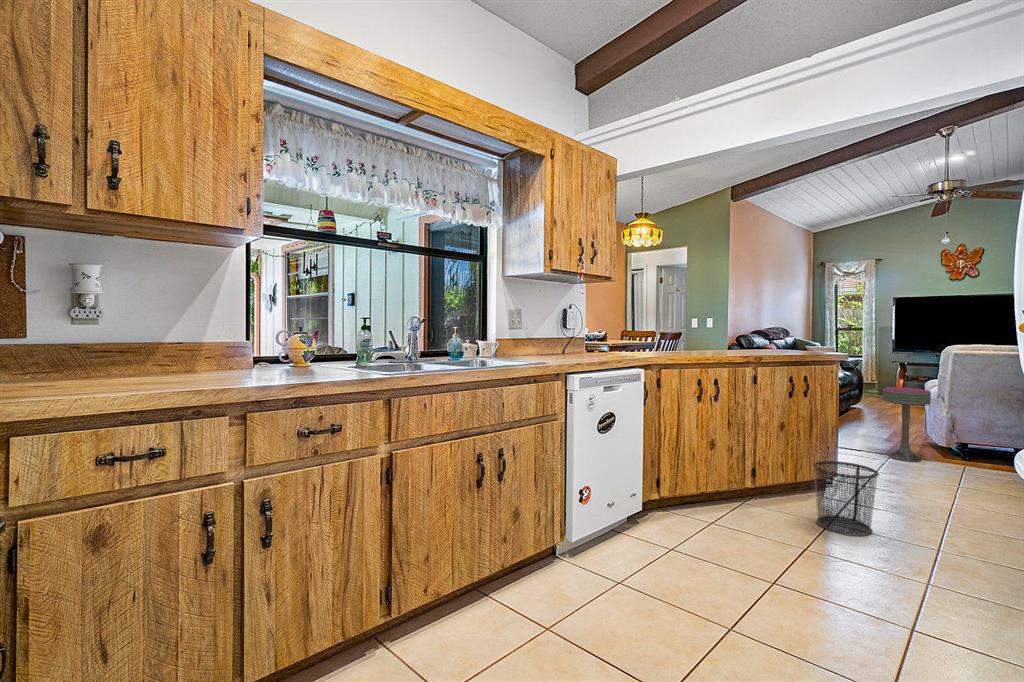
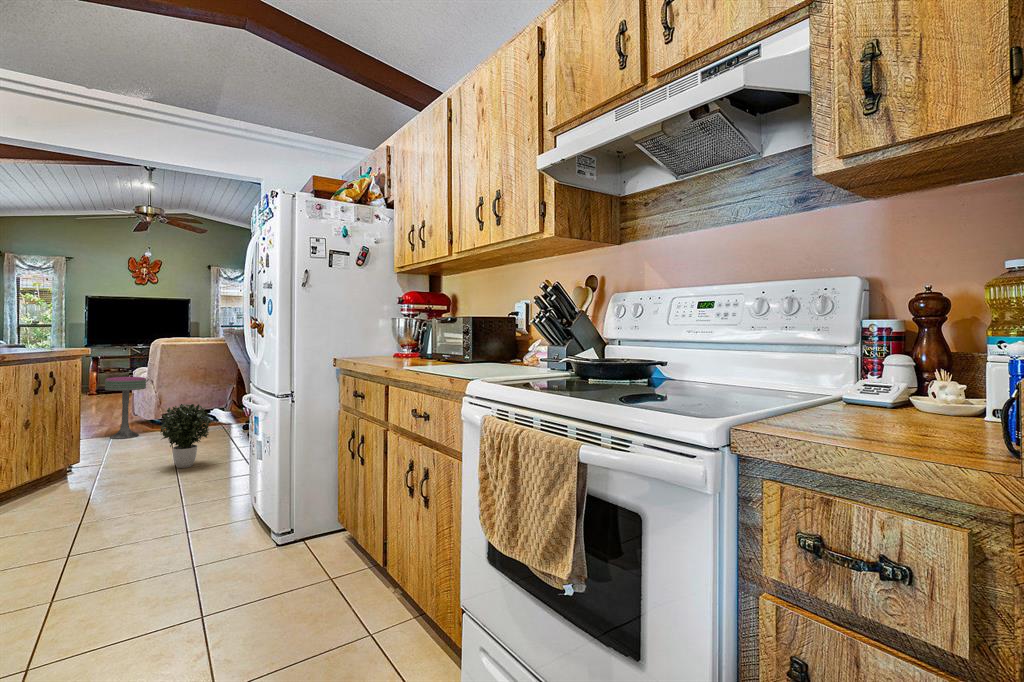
potted plant: none [923,433,1005,525] -> present [160,404,212,468]
waste bin: present [813,461,879,536] -> none [73,441,136,503]

